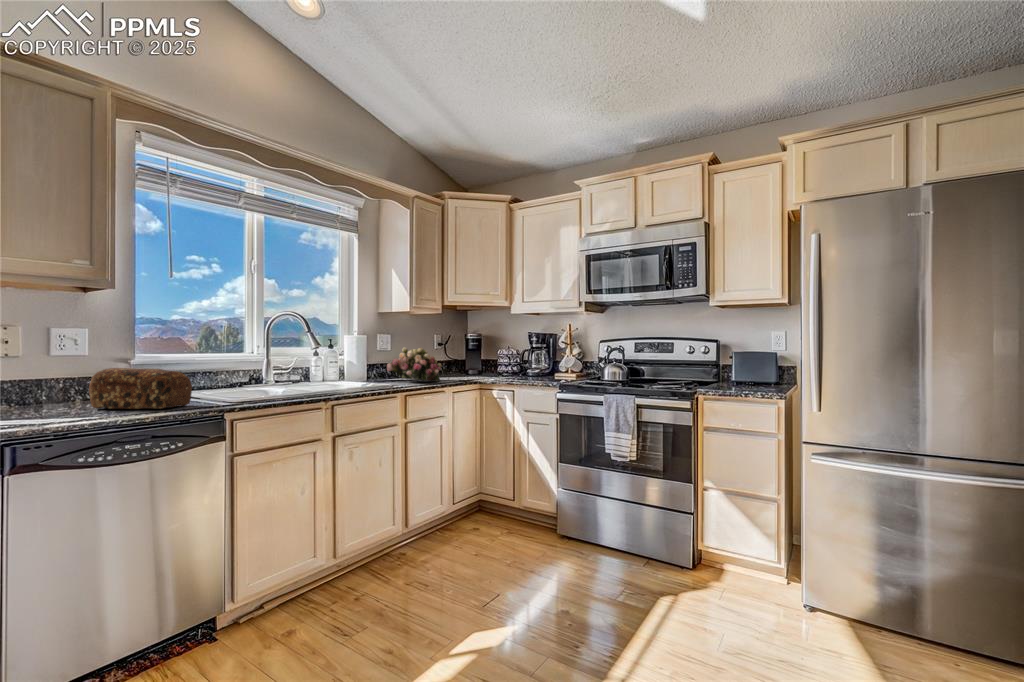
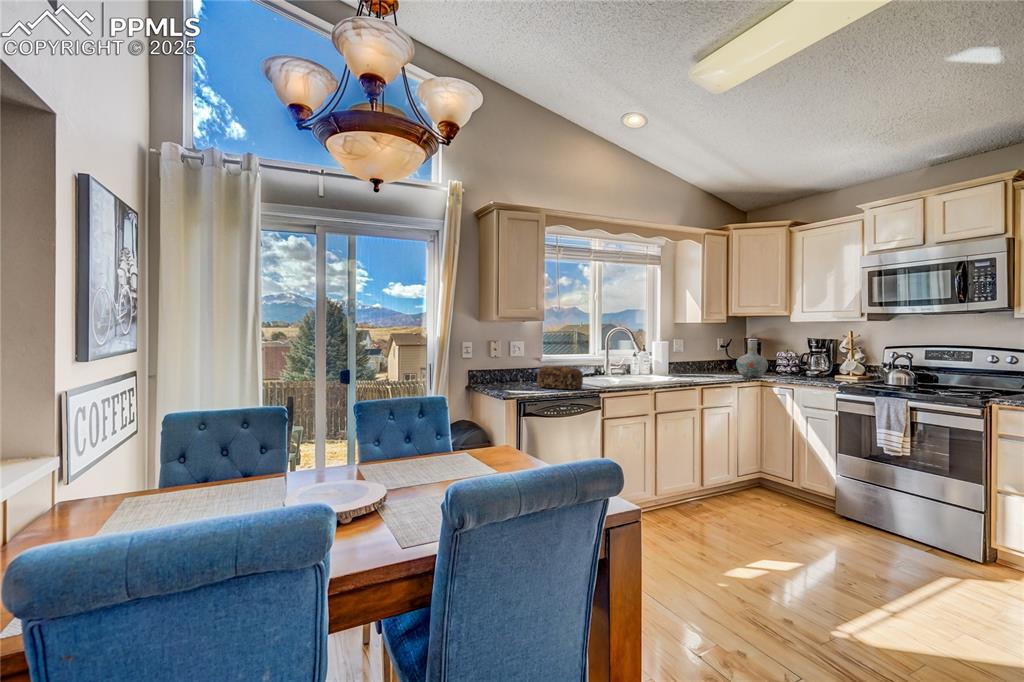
vase: none [452,335,487,379] -> present [736,341,768,378]
flower arrangement: present [387,347,442,382] -> none [686,352,729,379]

